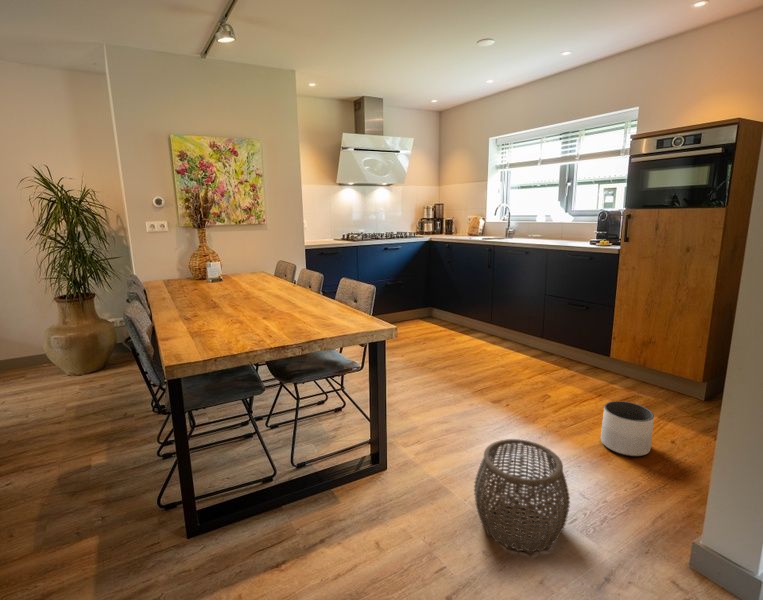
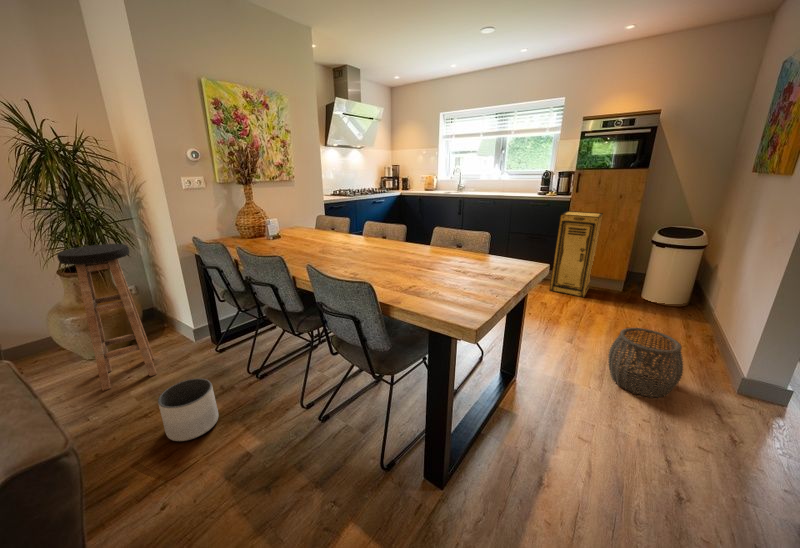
storage cabinet: none [573,268,661,402] -> present [549,211,603,297]
bar stool: none [29,276,103,397] -> present [57,244,156,391]
planter: present [601,401,654,456] -> present [158,378,219,441]

